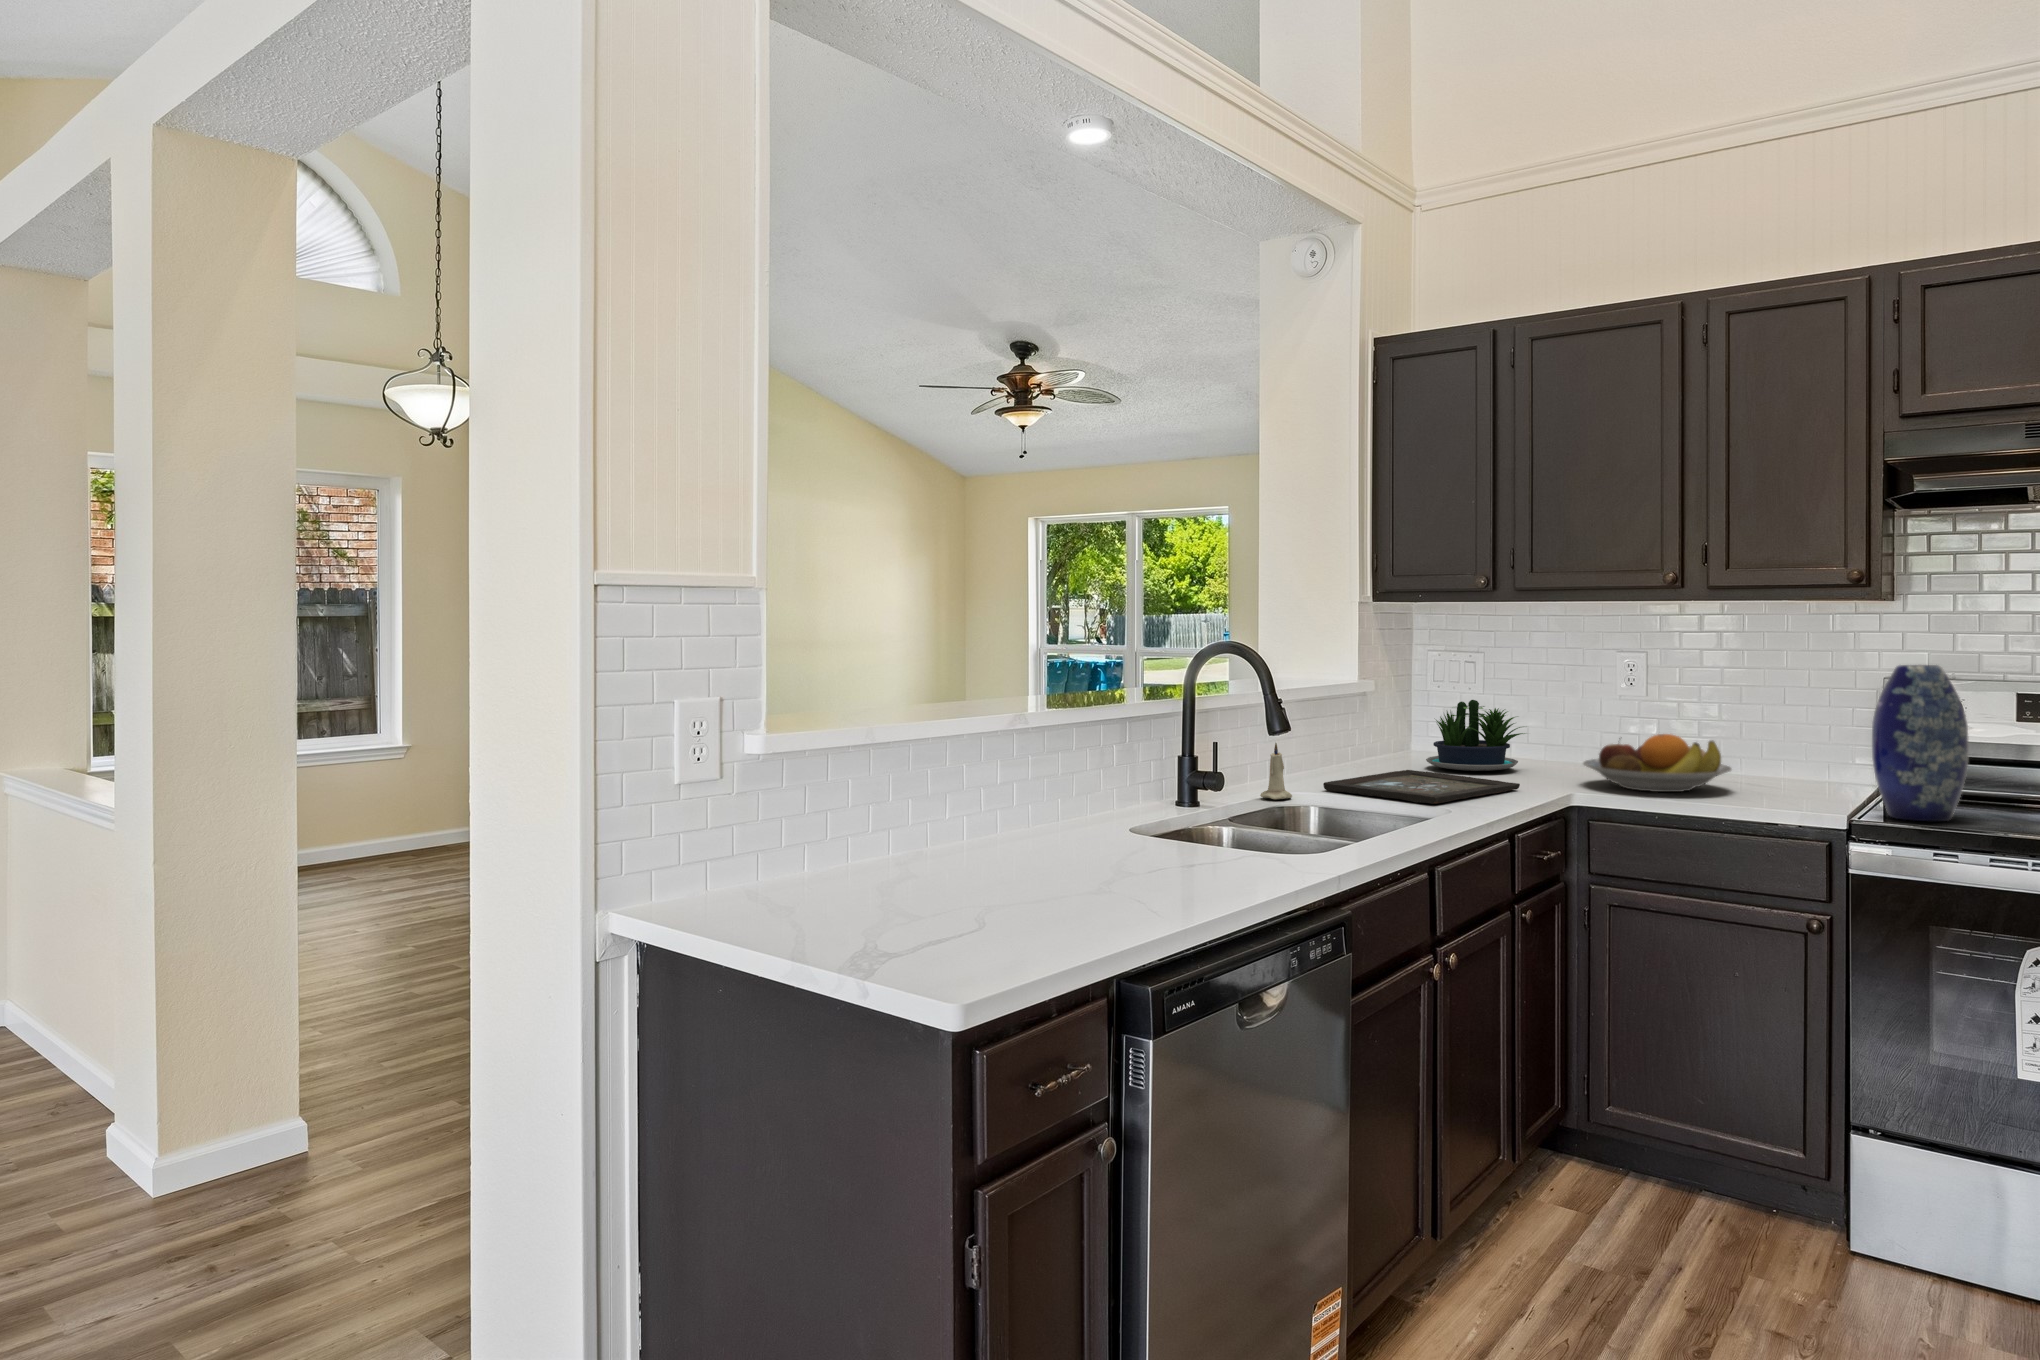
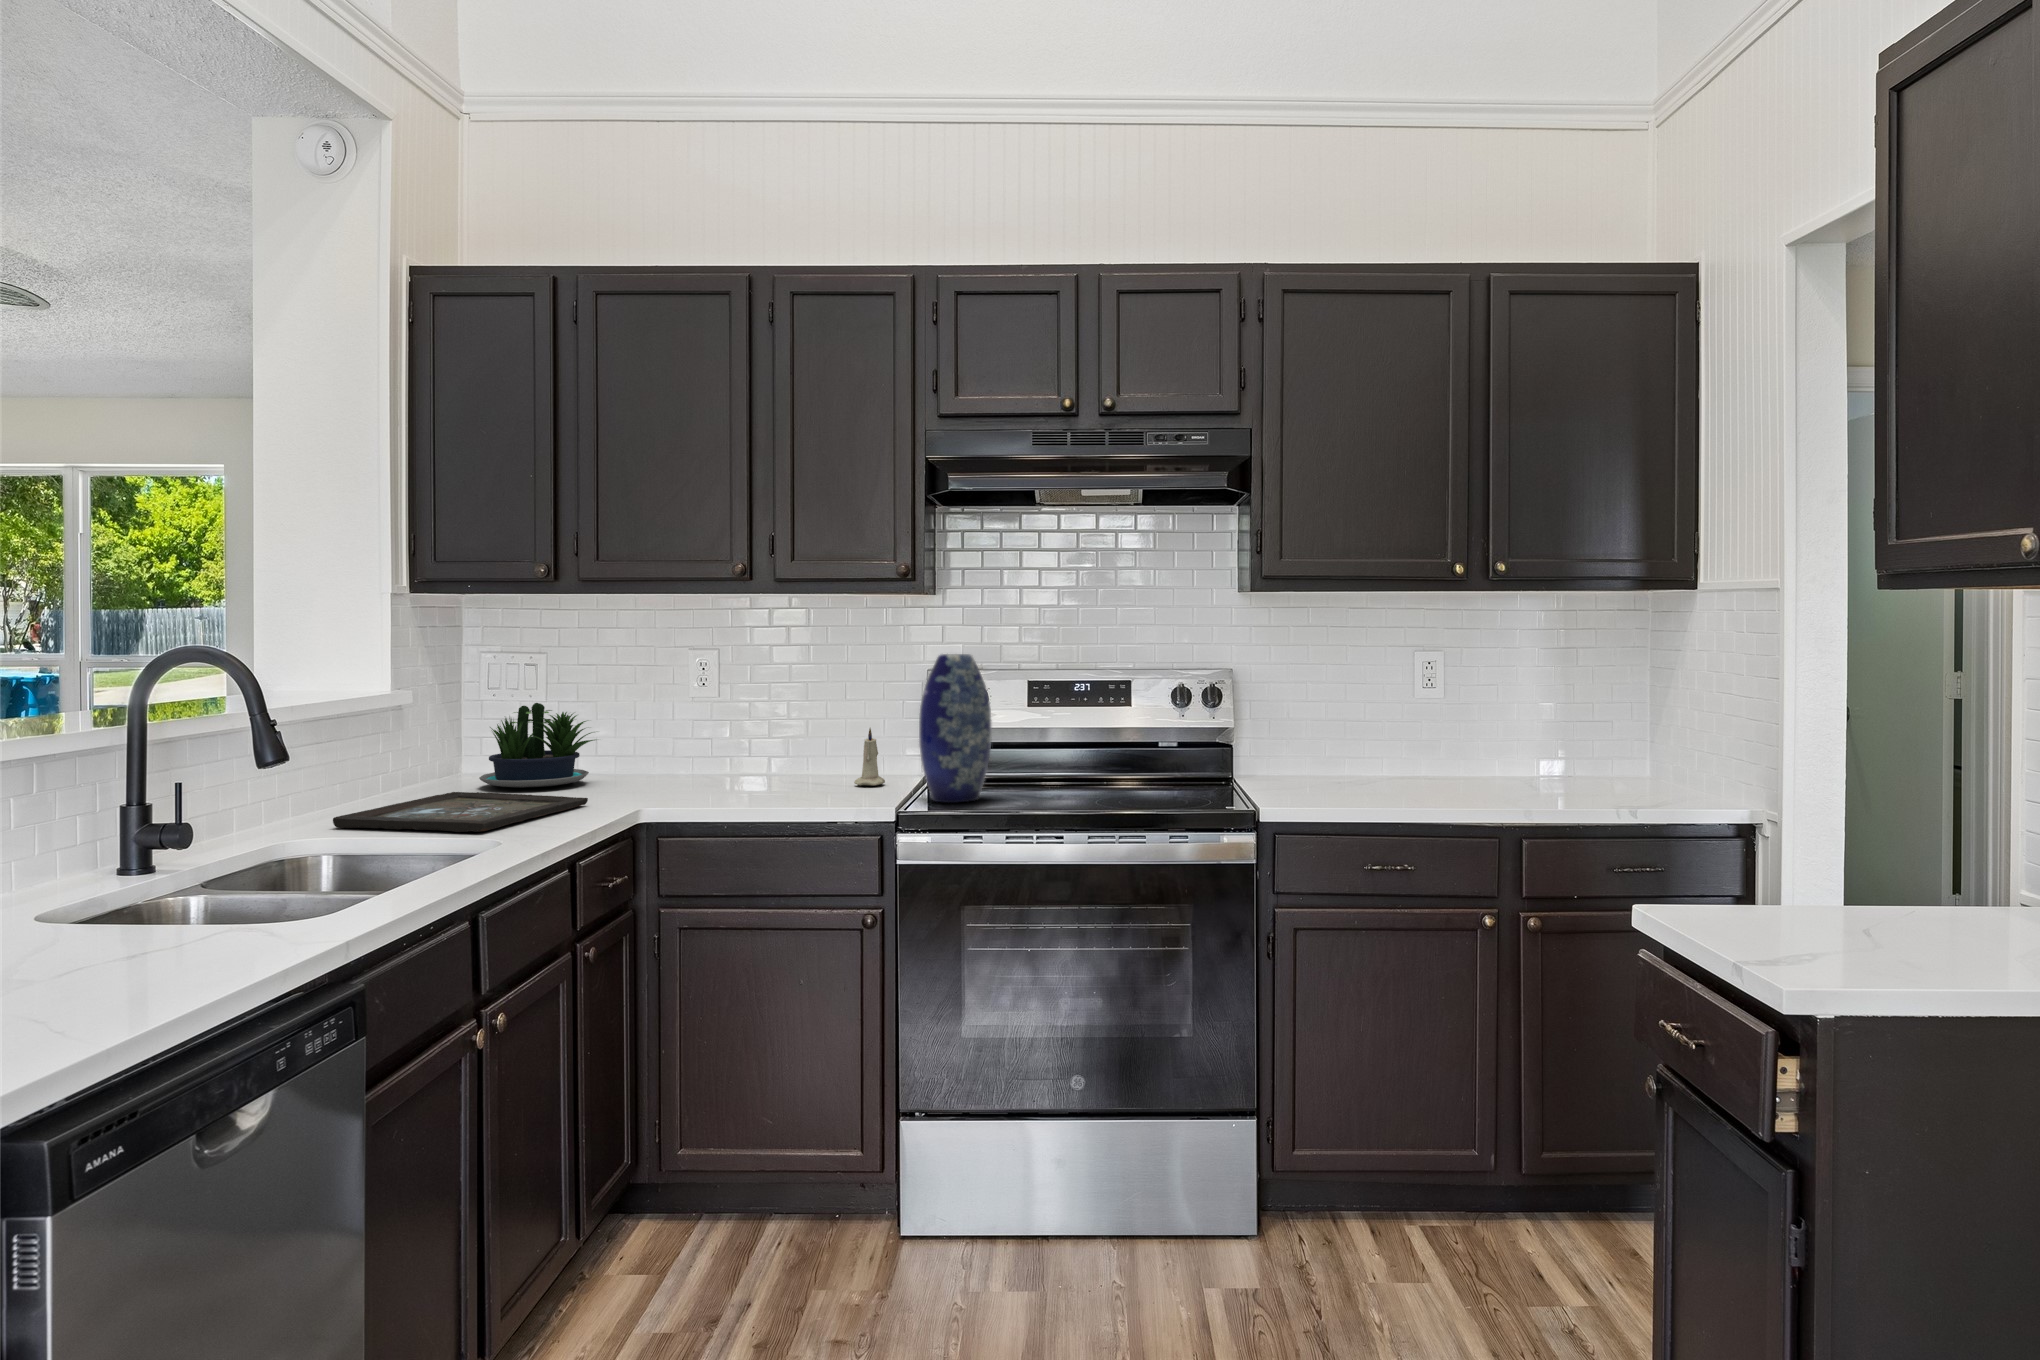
fruit bowl: present [1583,734,1732,792] -> none [658,732,802,795]
candle: present [1260,743,1292,799] -> present [854,728,885,786]

